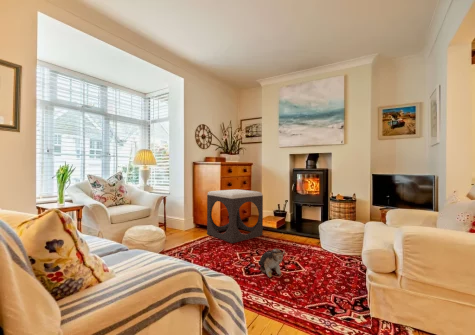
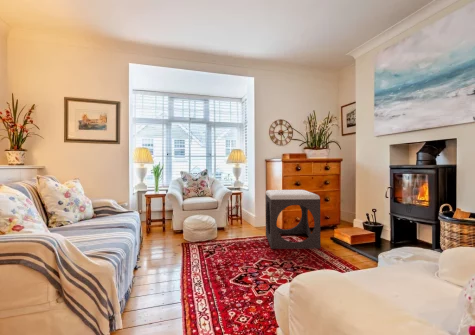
plush toy: present [258,249,285,277] -> none [235,261,263,295]

